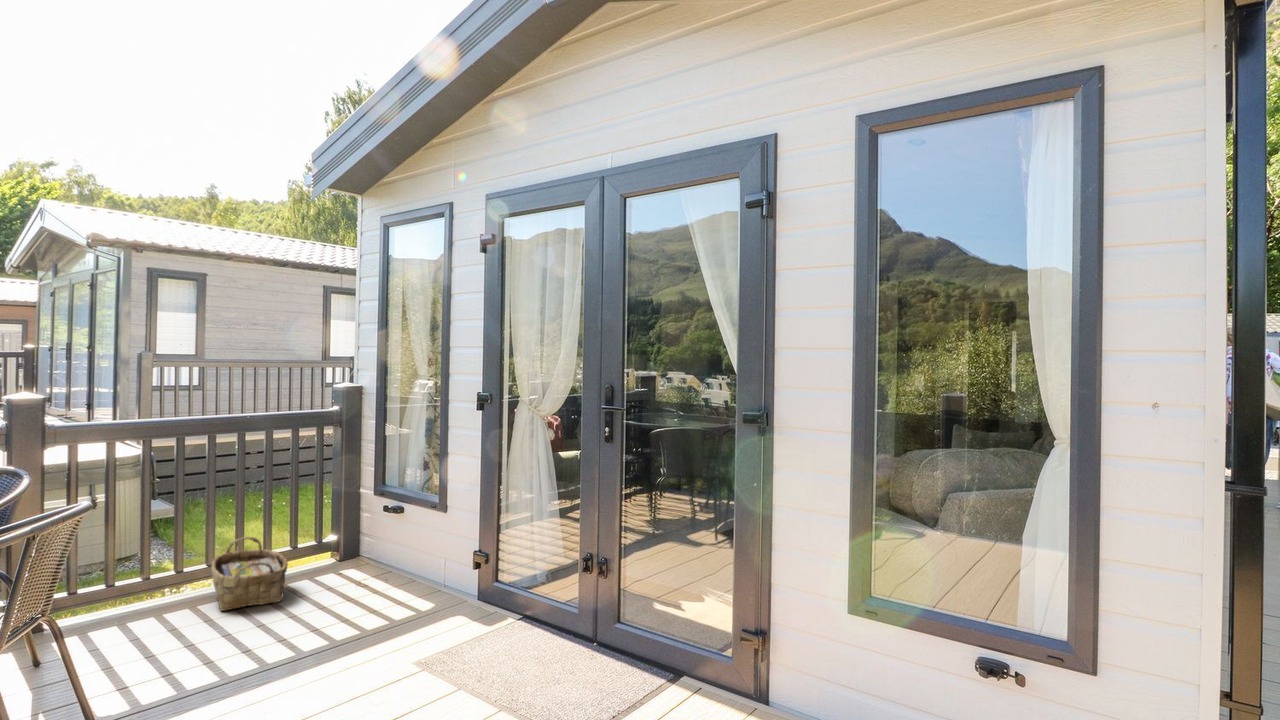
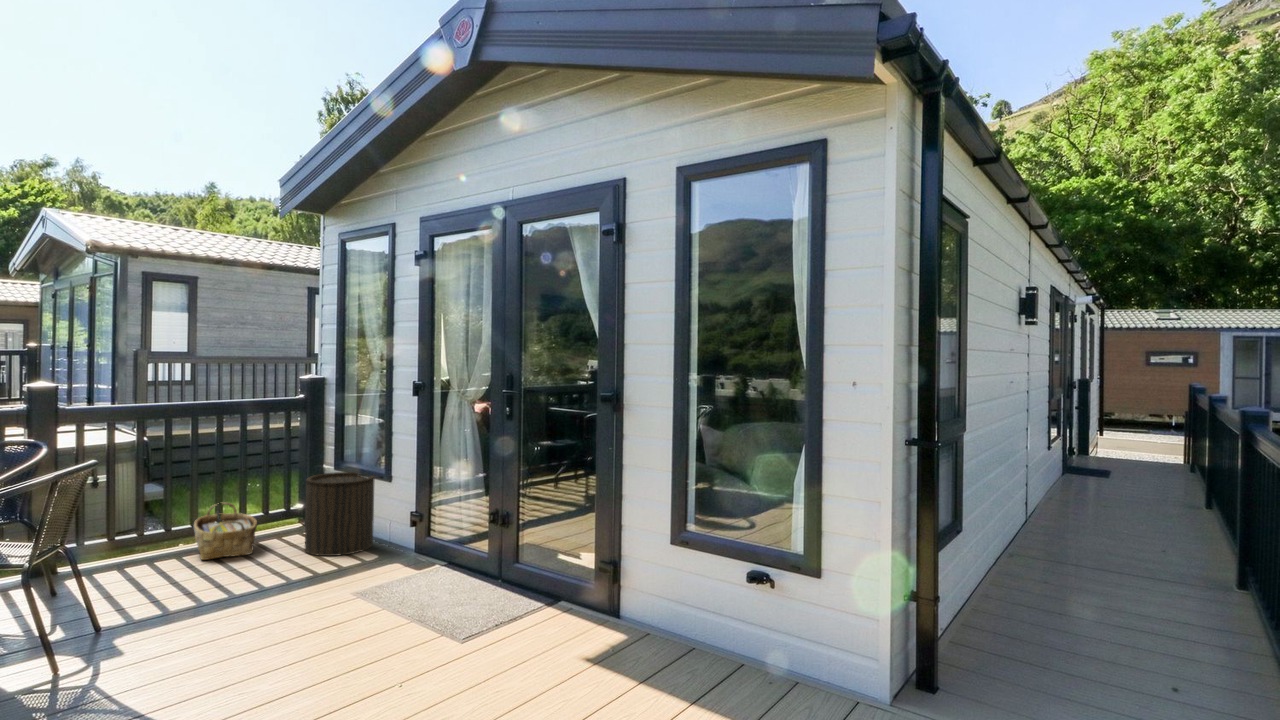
stool: none [345,499,427,604] -> present [305,472,375,556]

